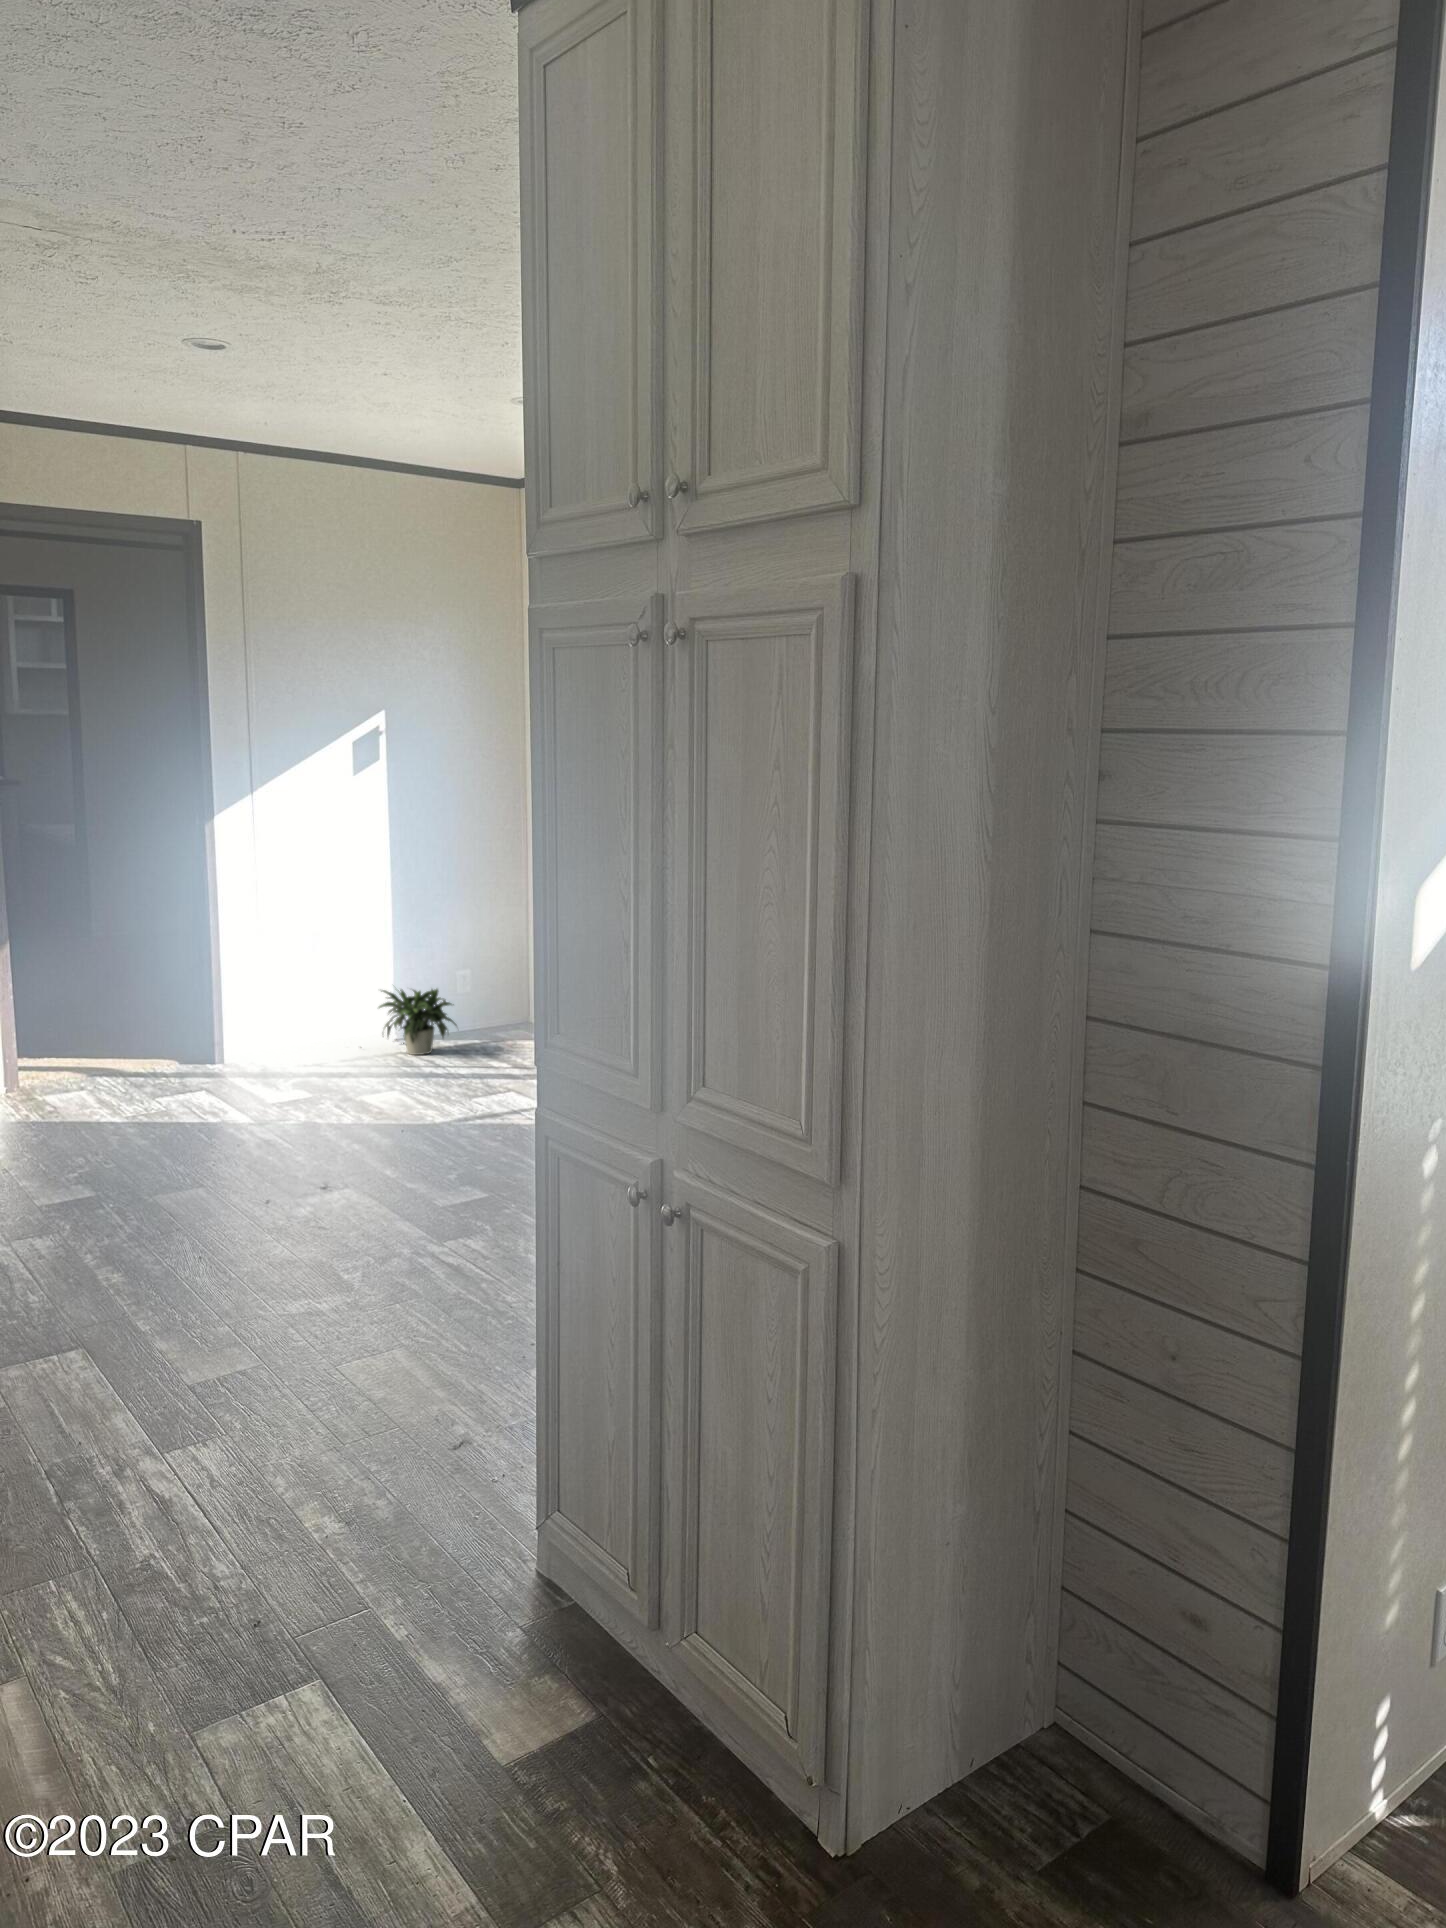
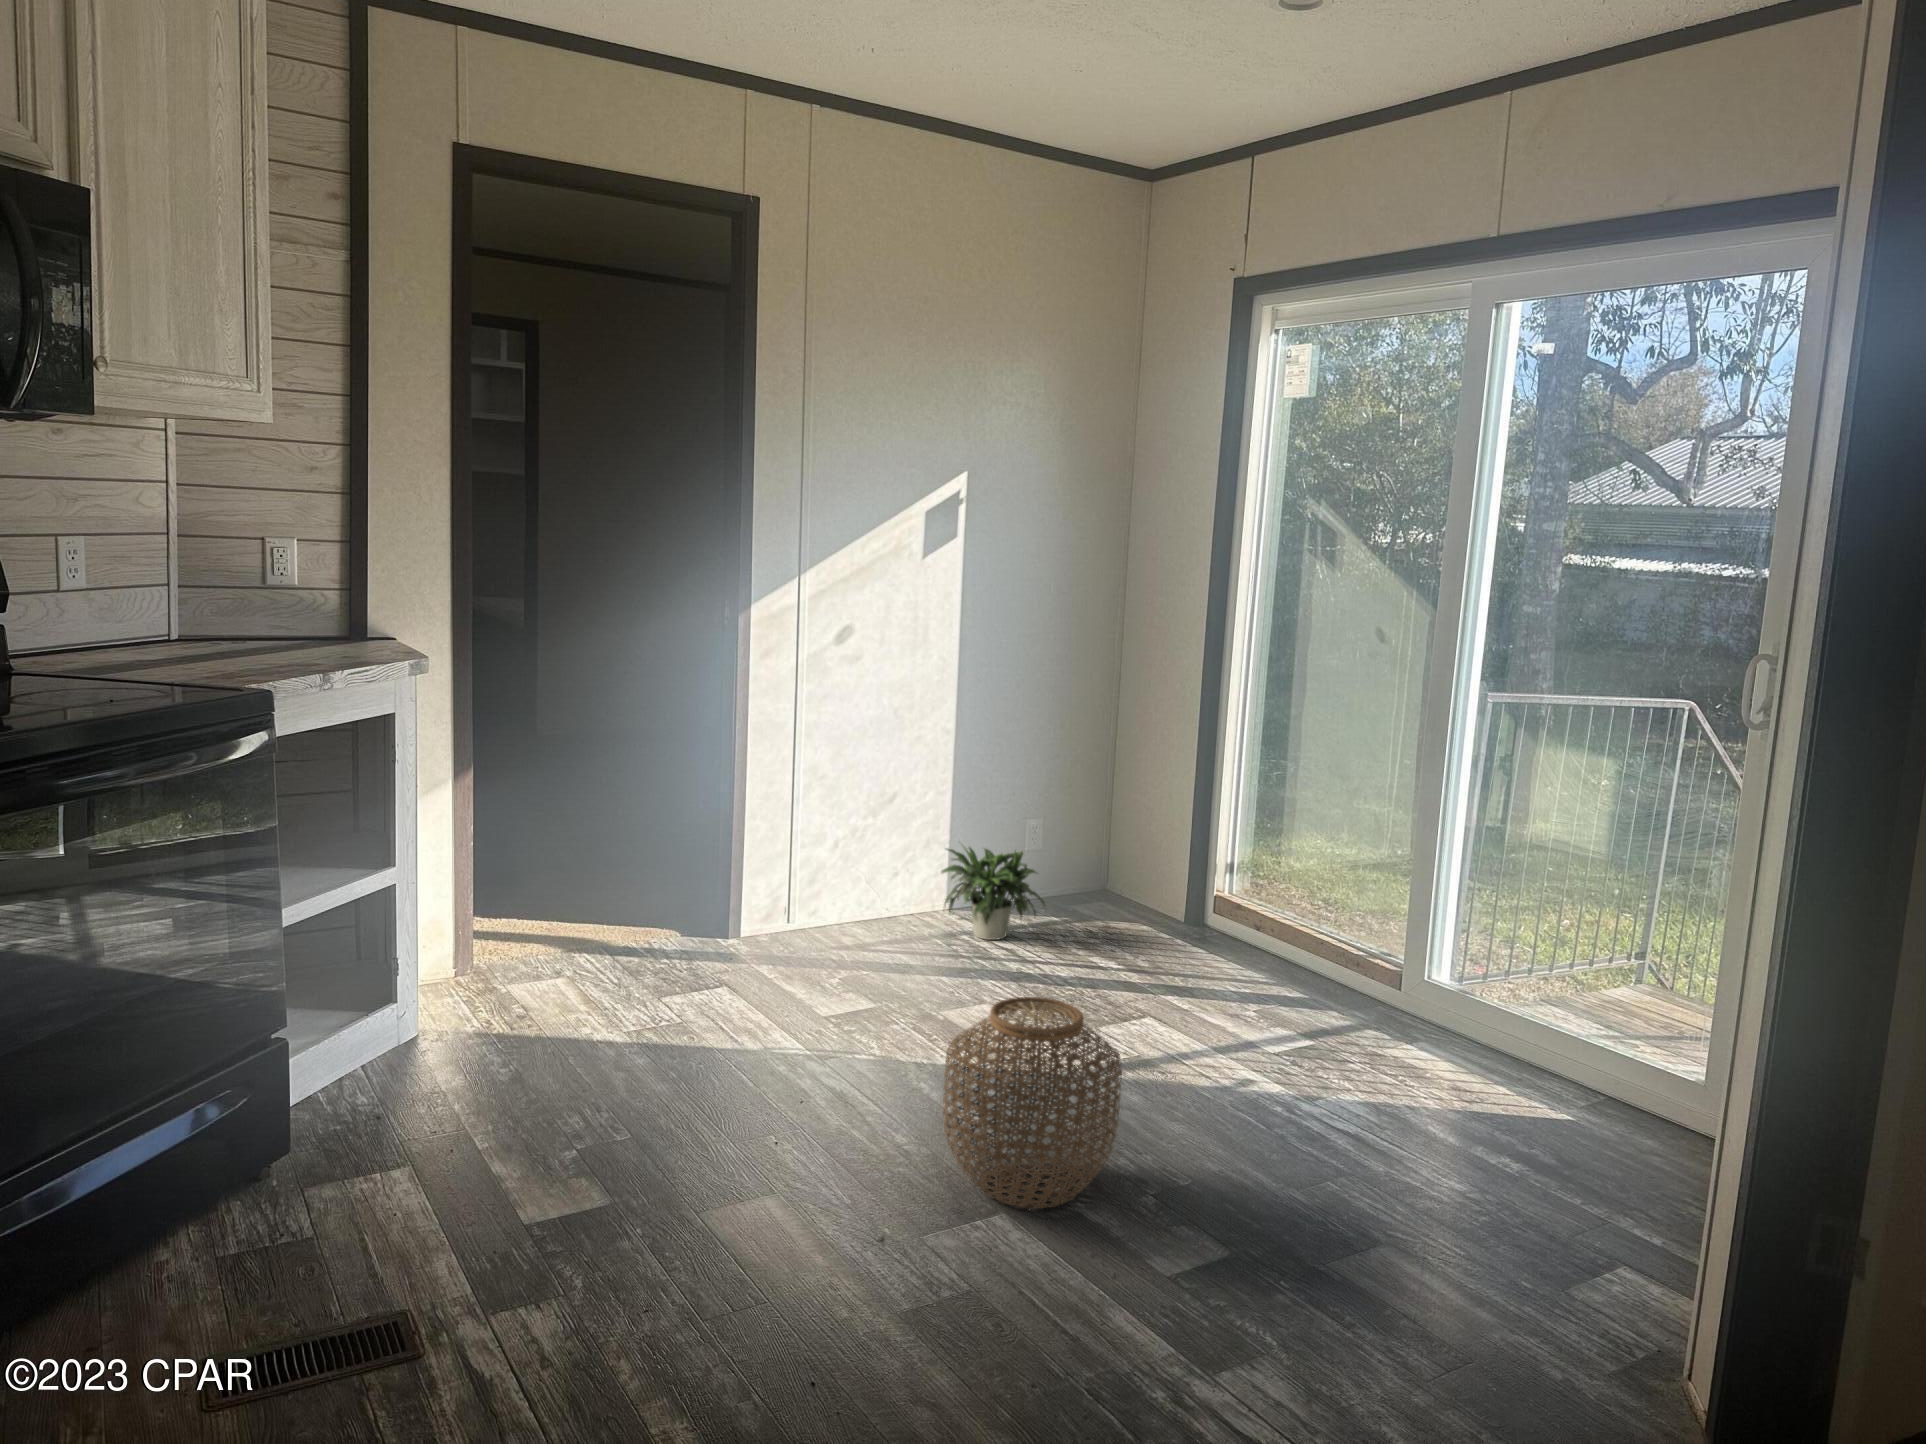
woven basket: none [312,1057,428,1185] -> present [943,997,1122,1208]

